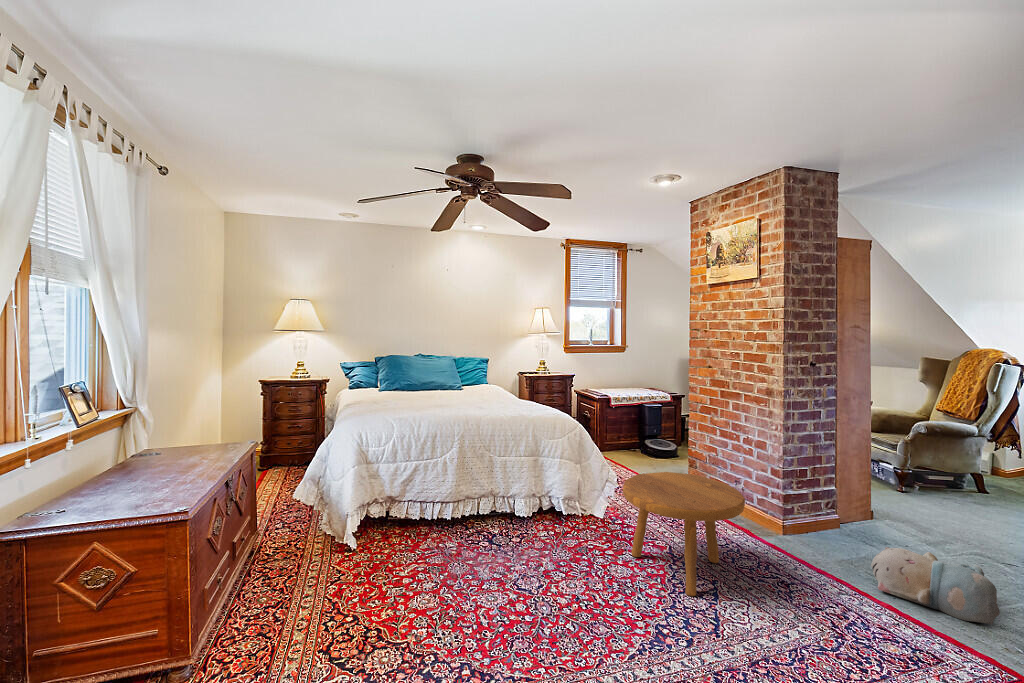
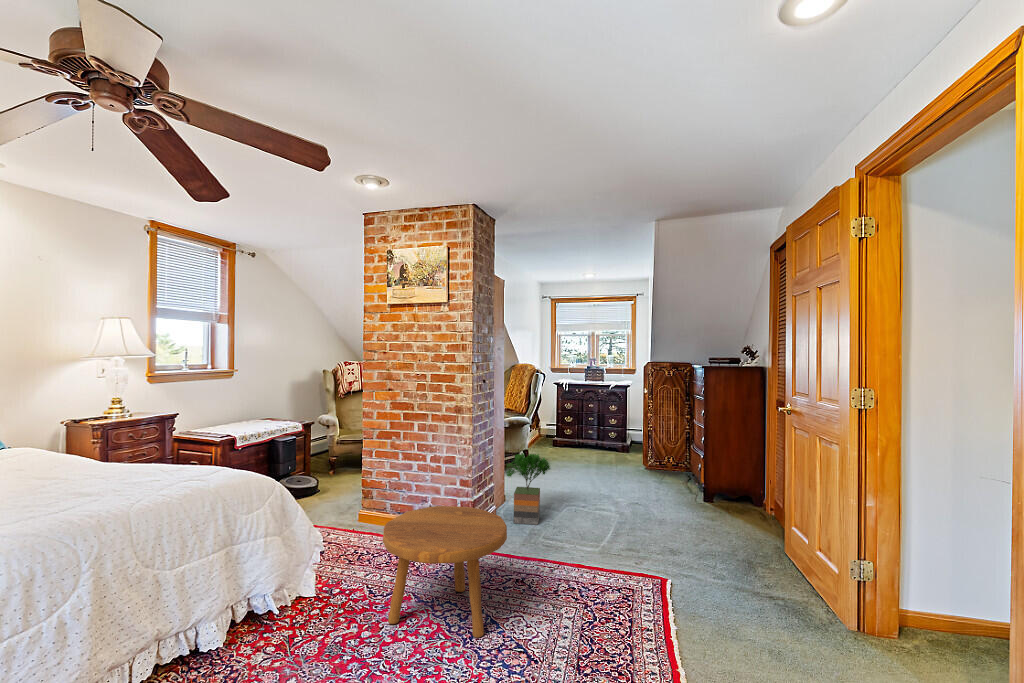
potted tree: none [839,455,920,548] -> present [507,453,550,525]
plush toy: present [871,547,1000,624] -> none [557,517,631,559]

